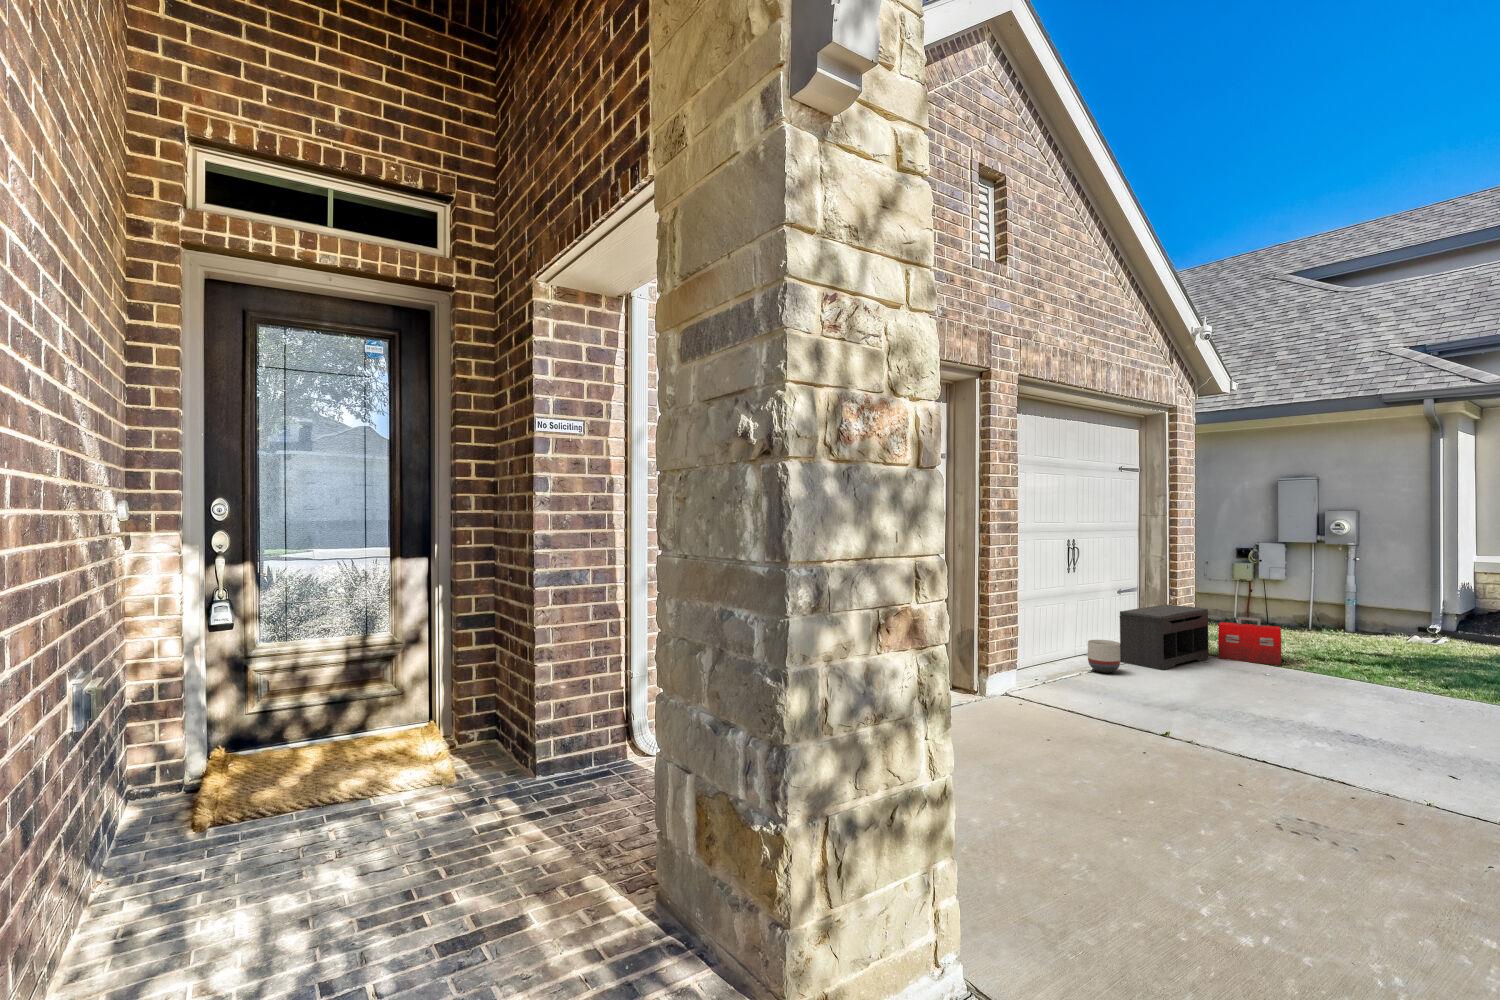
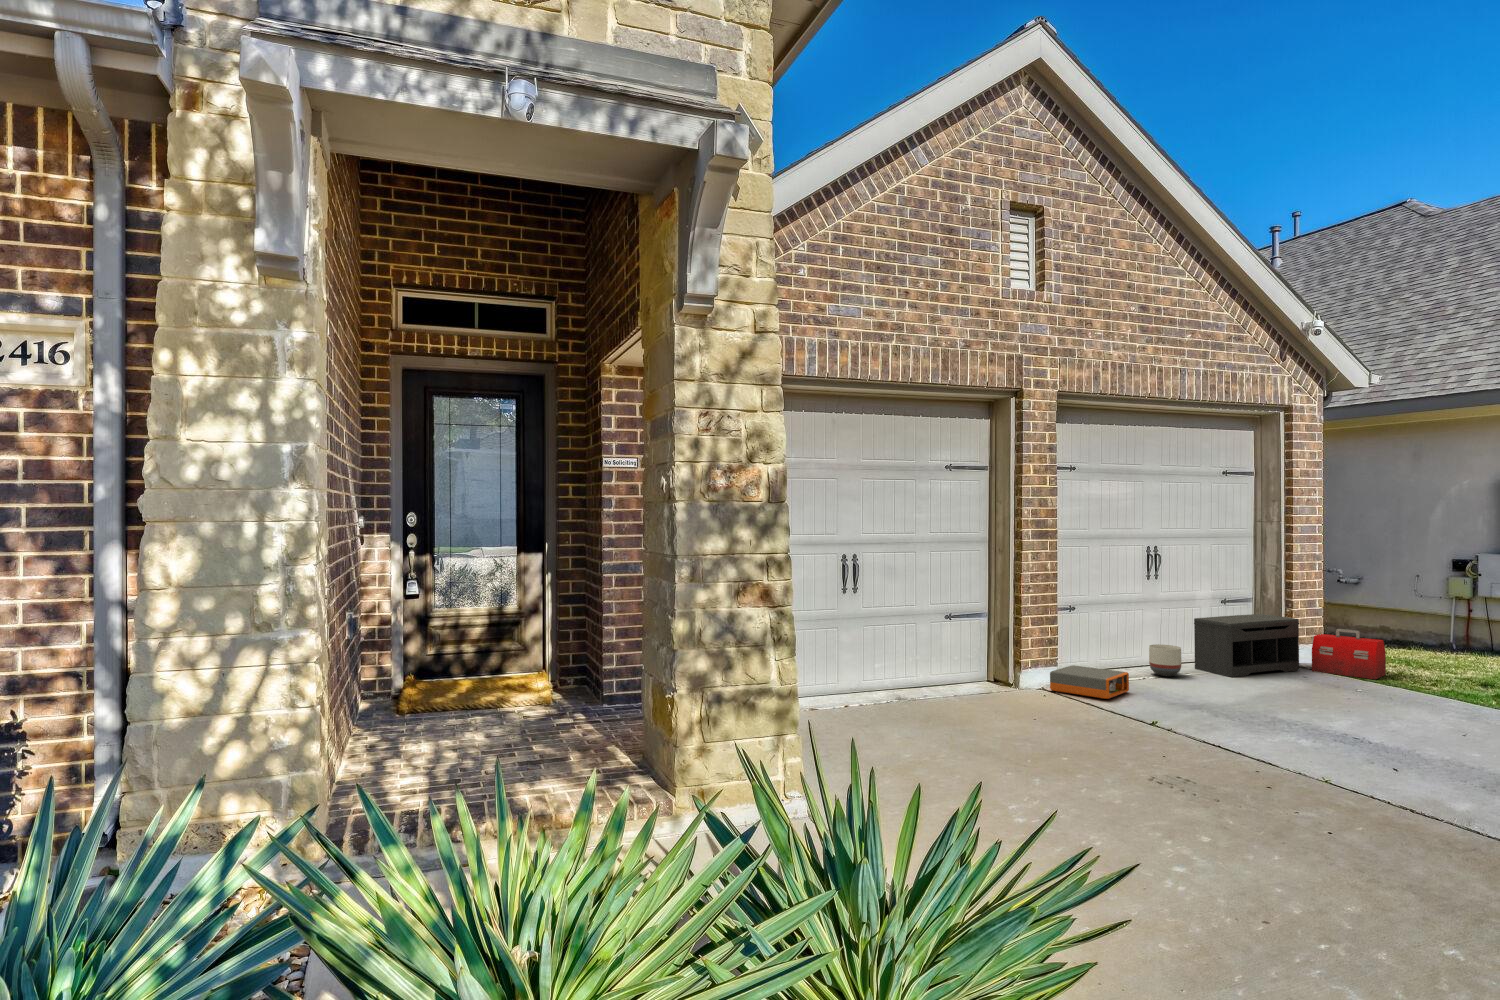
storage box: none [1018,668,1095,706] -> present [1050,665,1129,699]

